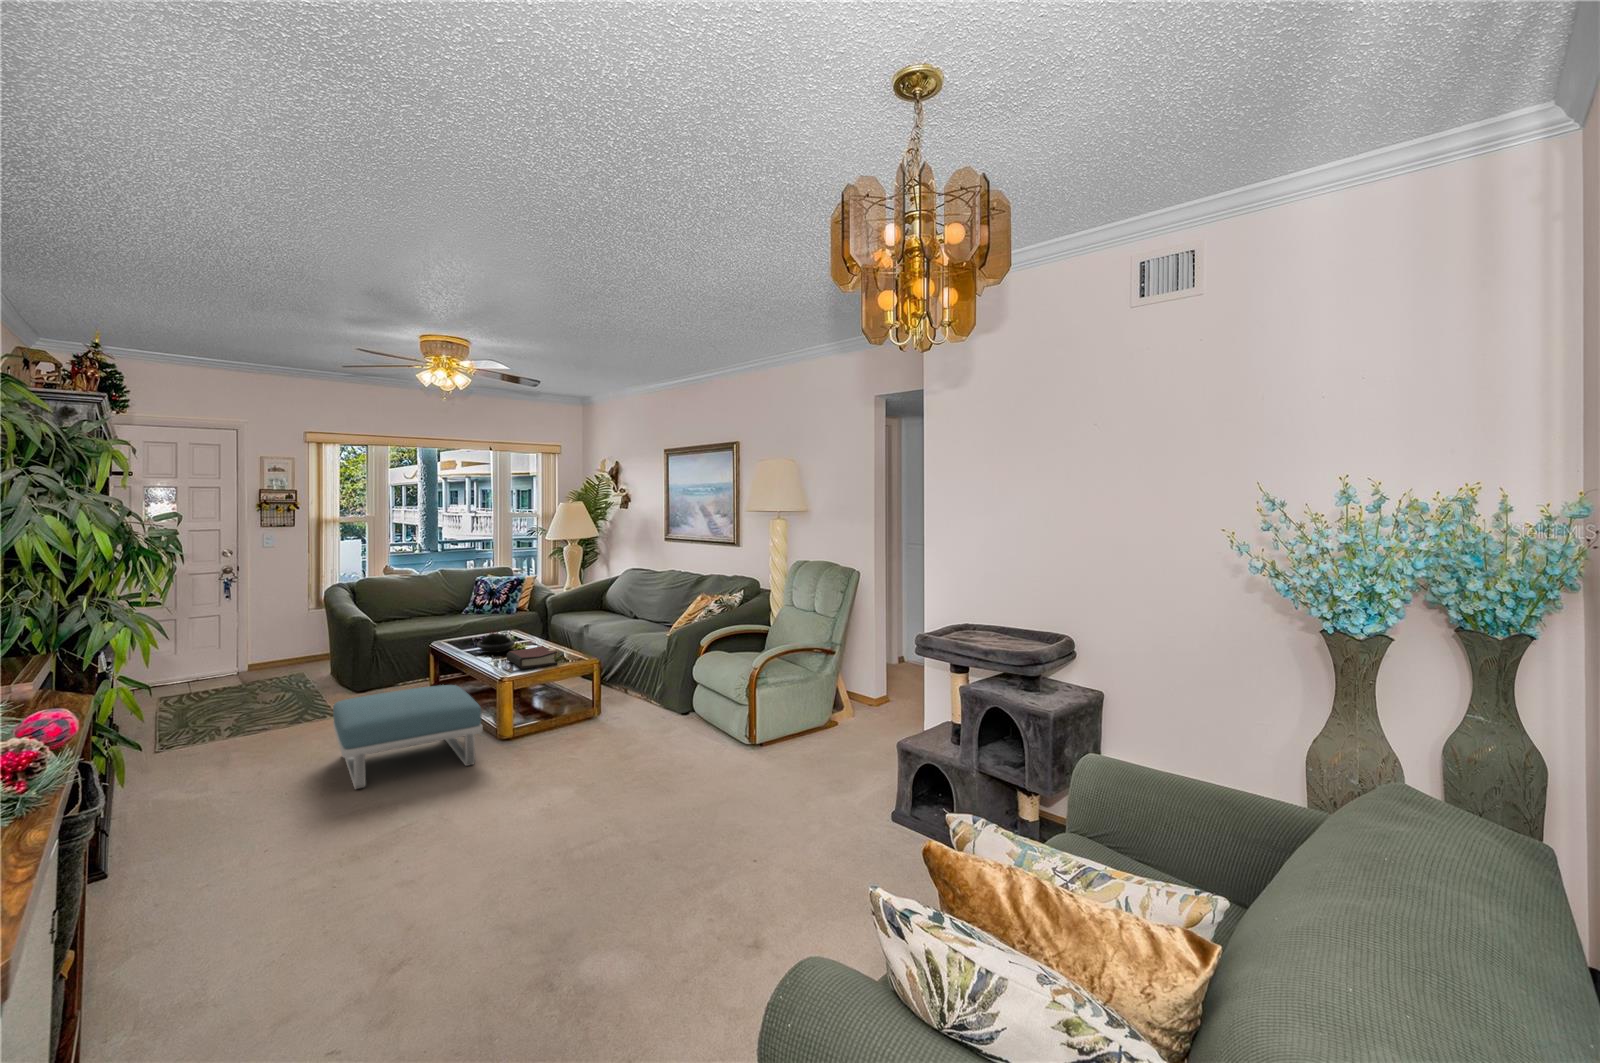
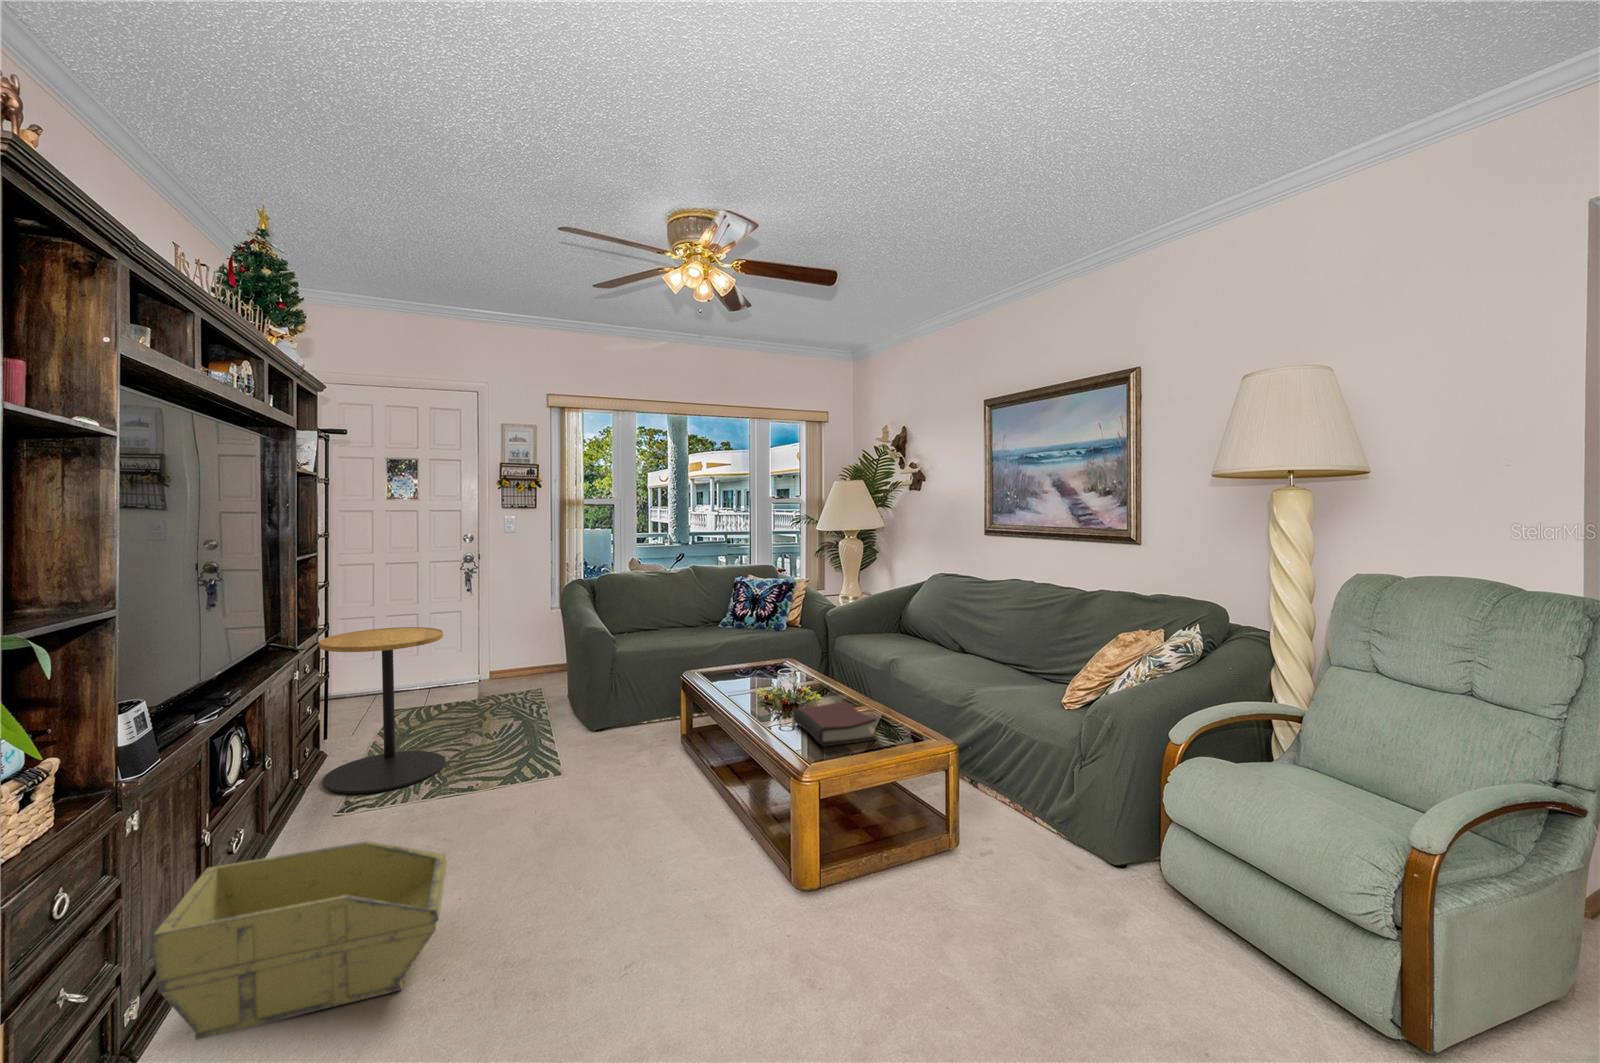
side table: none [124,620,234,741] -> present [319,627,446,794]
succulent plant: present [477,633,515,653] -> none [745,668,800,702]
footstool: present [333,685,483,789] -> none [538,763,770,982]
storage bin: none [100,735,277,832] -> present [151,841,447,1040]

